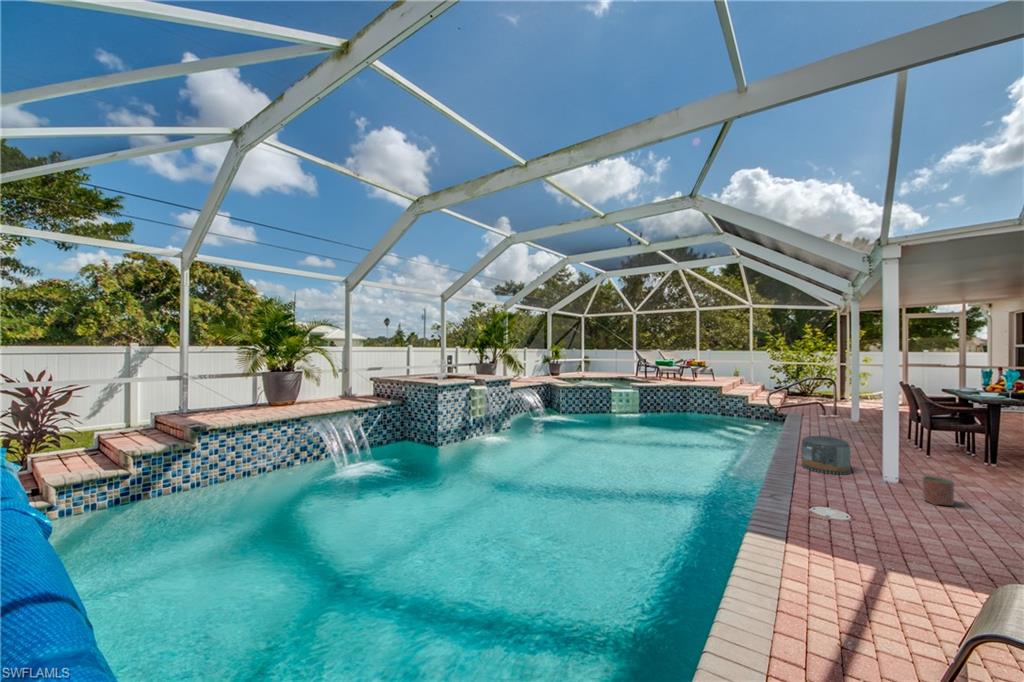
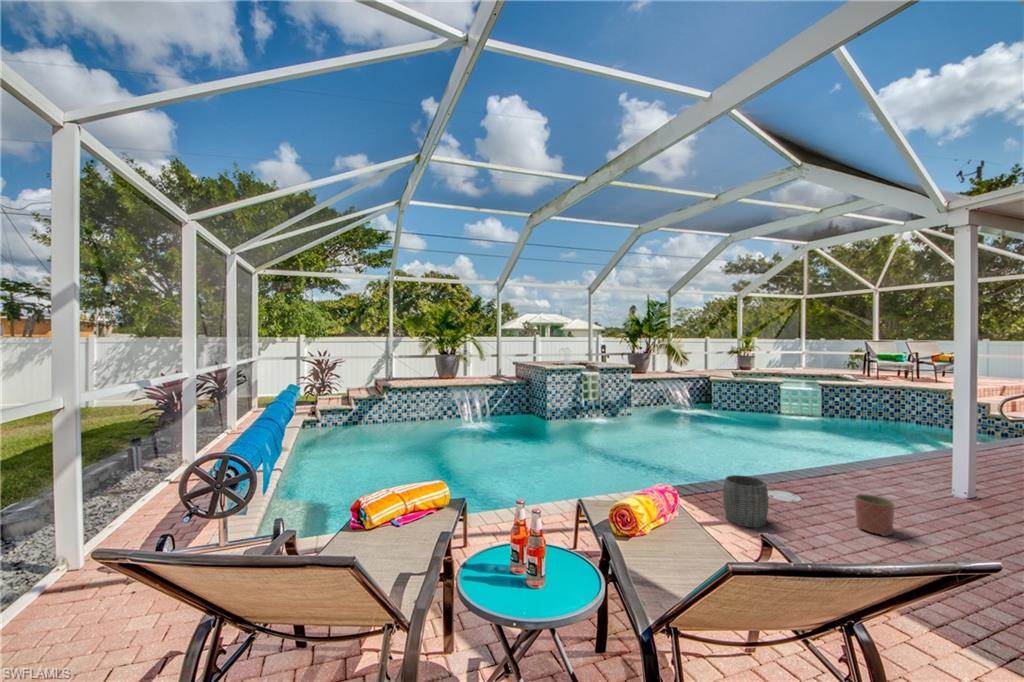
pouf: present [802,436,850,475] -> none [804,440,866,490]
woven basket: none [870,479,917,525] -> present [723,475,768,528]

